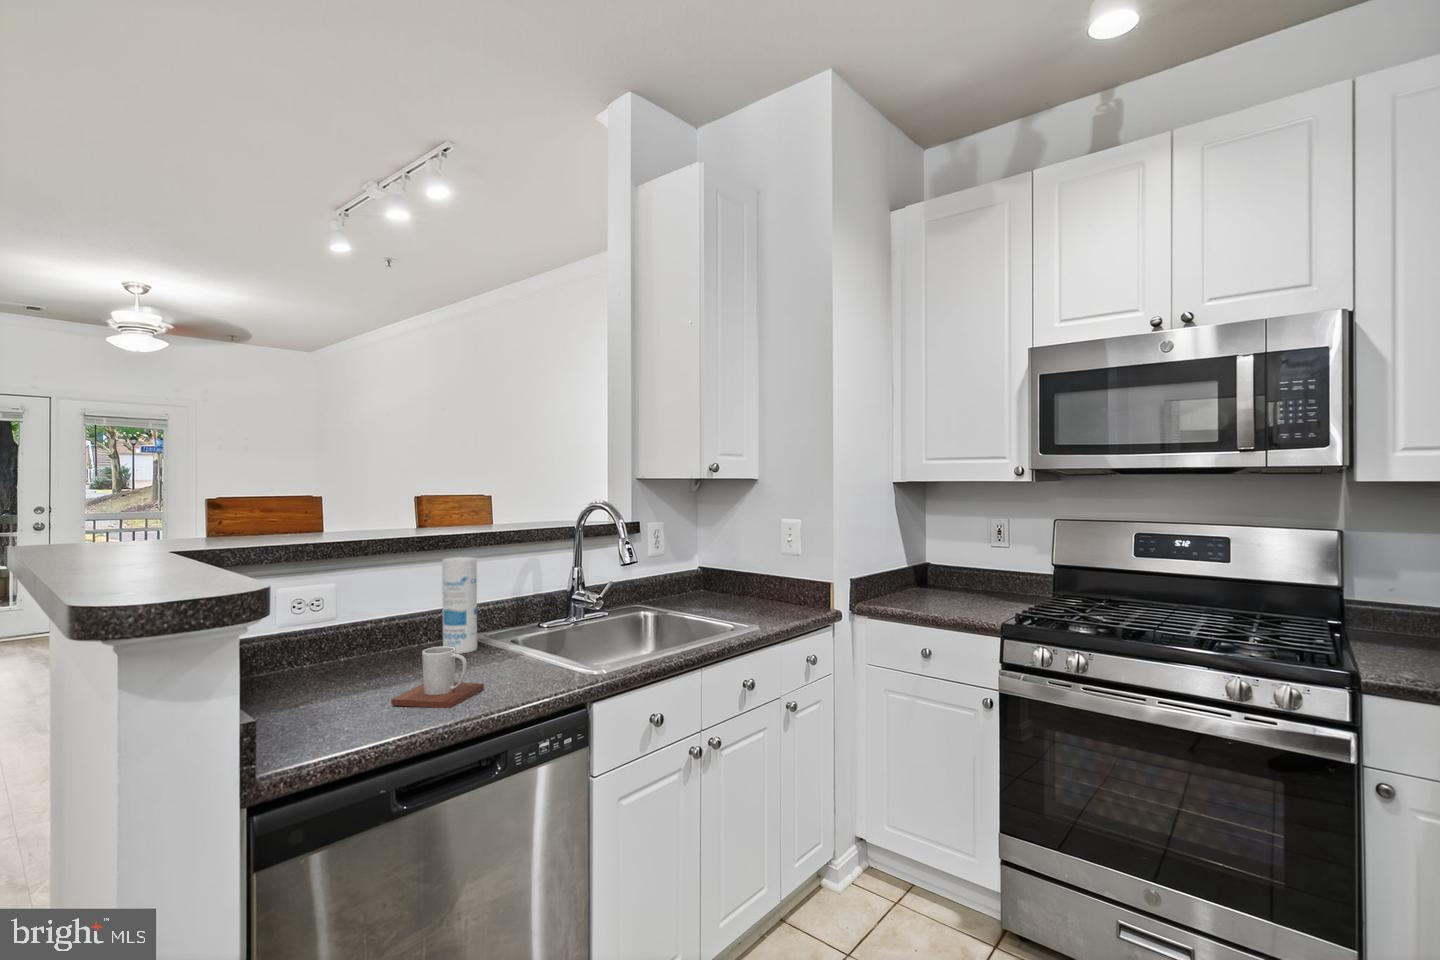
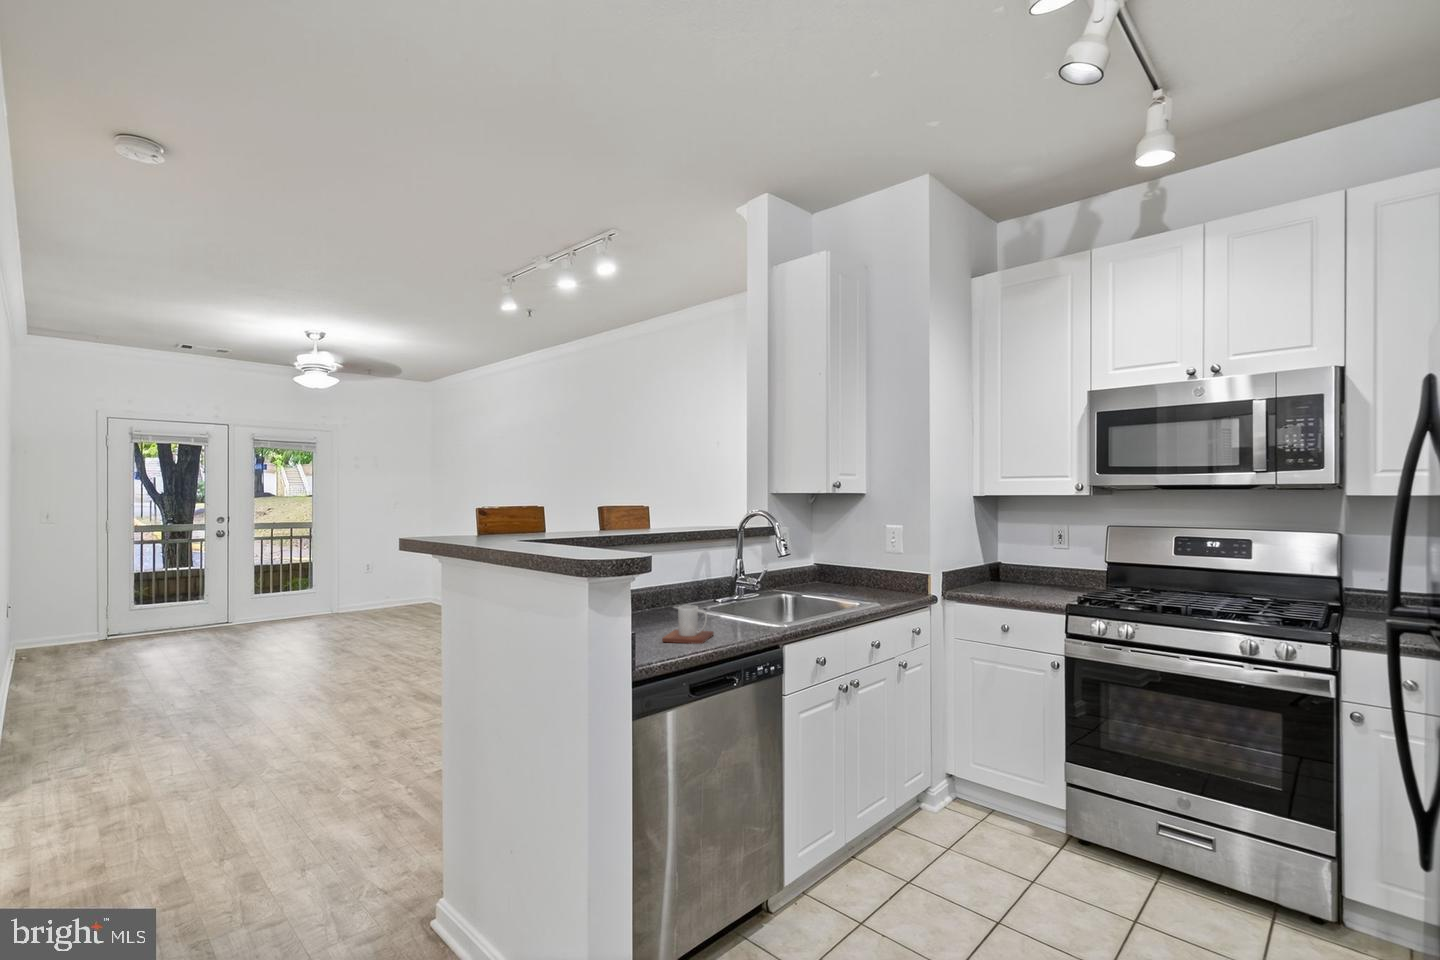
canister: present [442,557,477,654] -> none [658,549,682,617]

